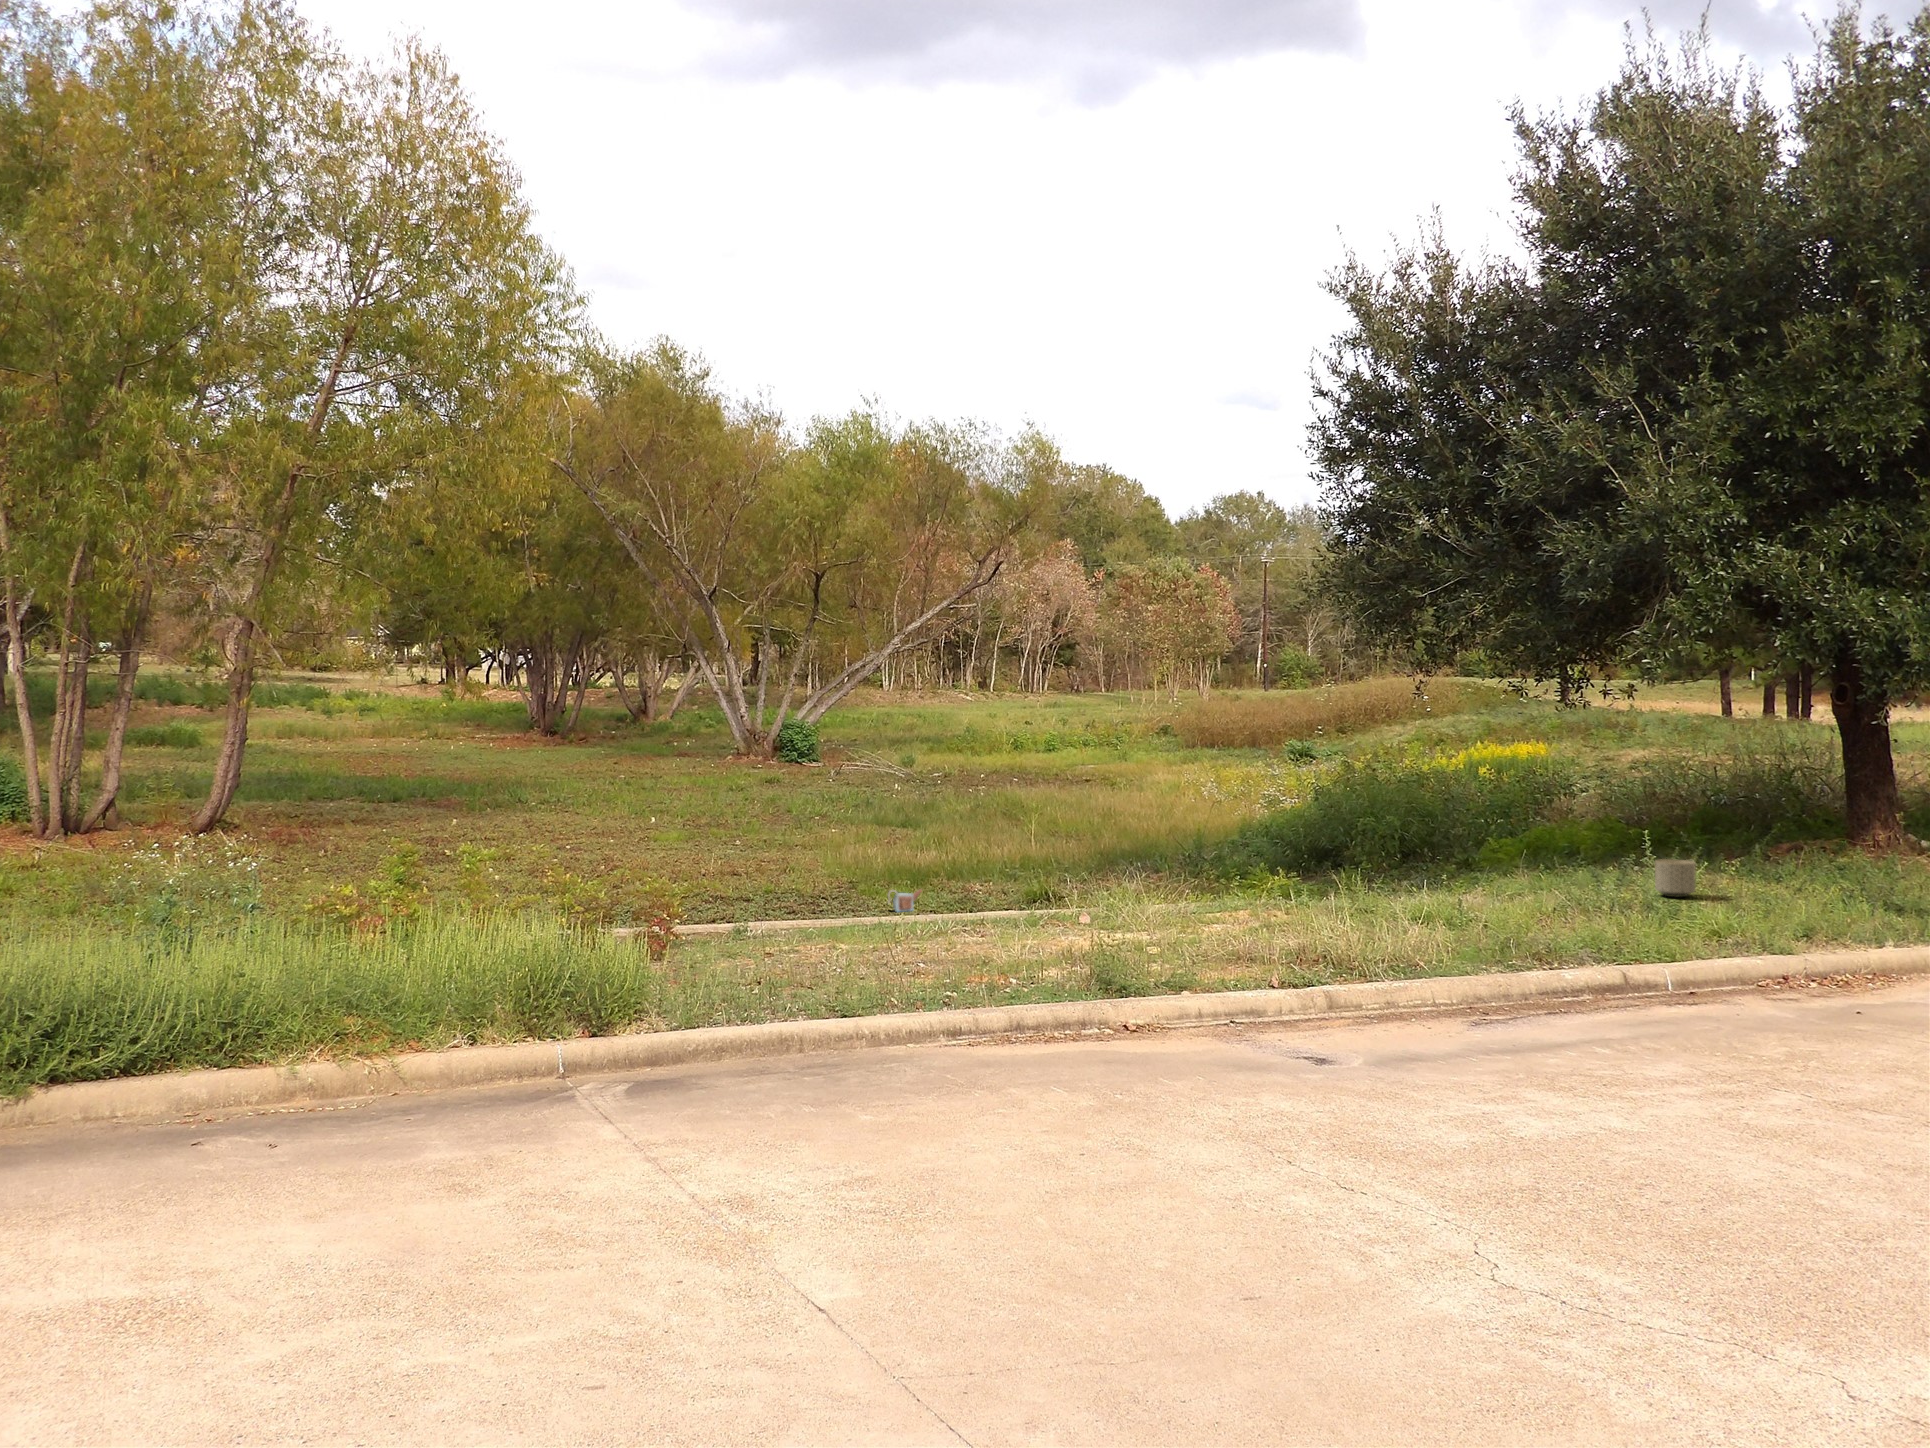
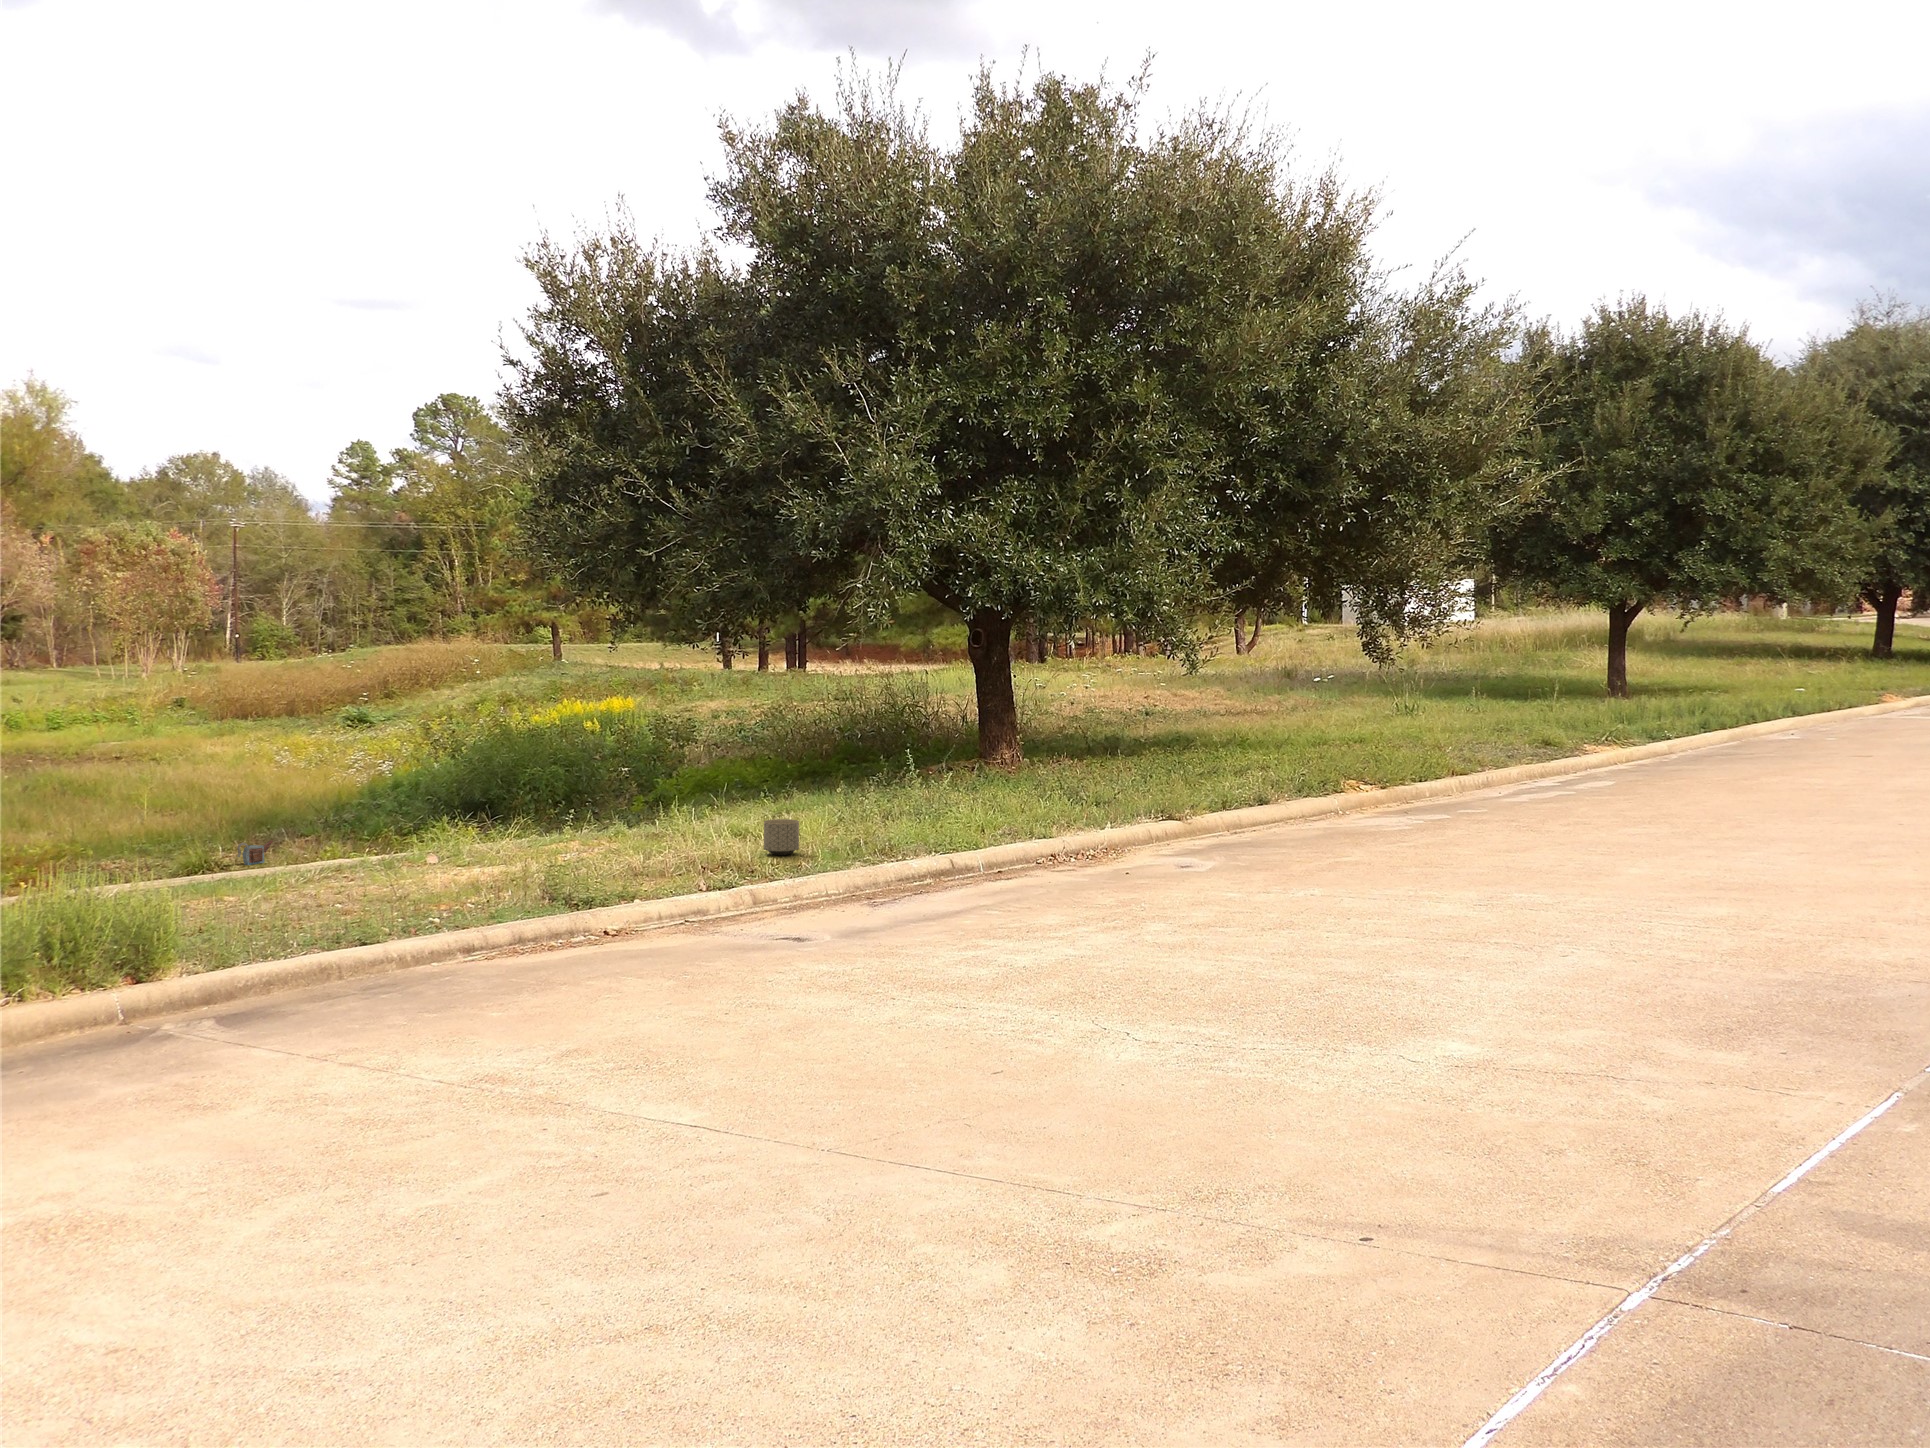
planter: present [1655,859,1695,897] -> present [764,819,799,855]

